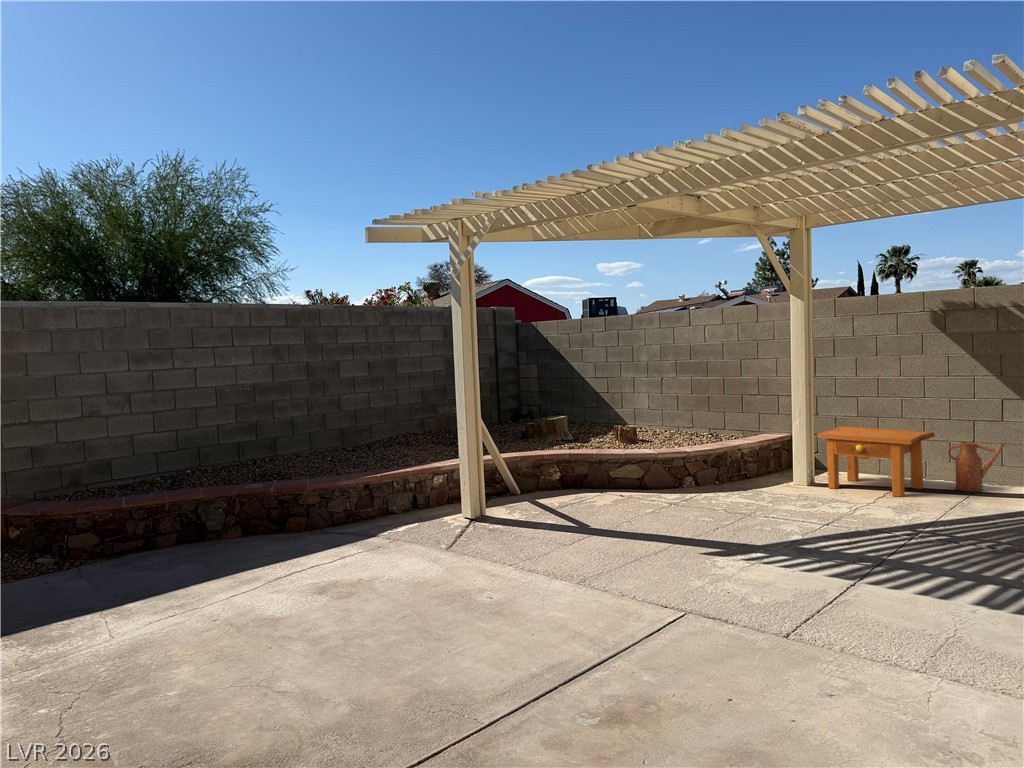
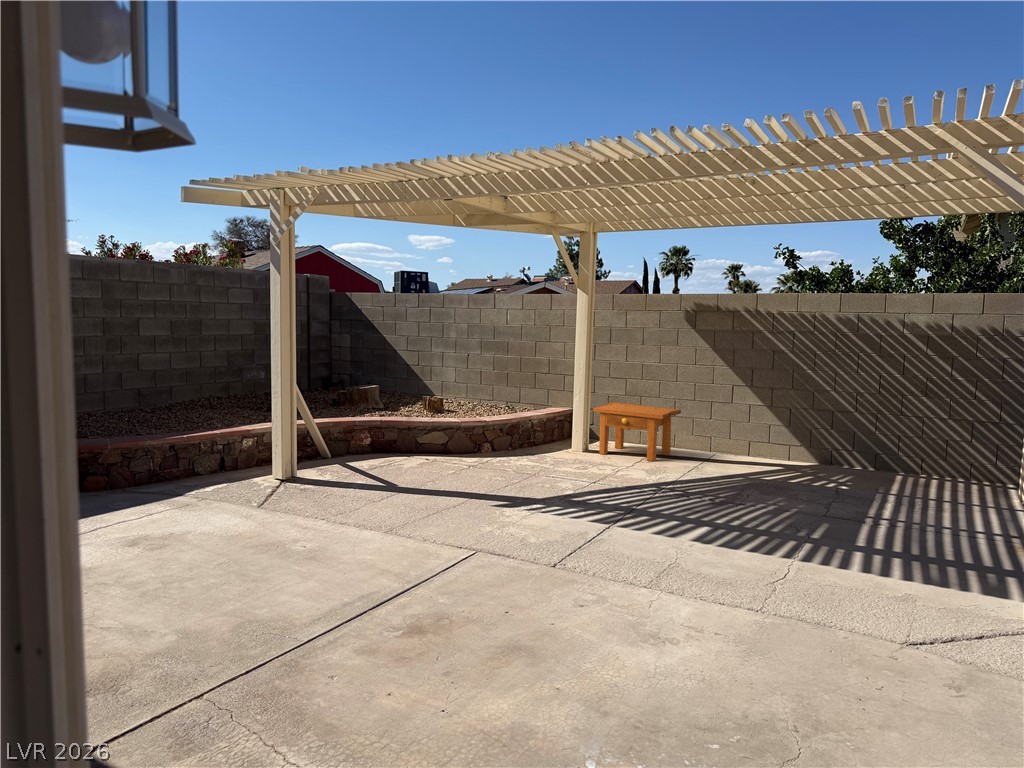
watering can: present [948,442,1005,492] -> none [690,418,729,458]

